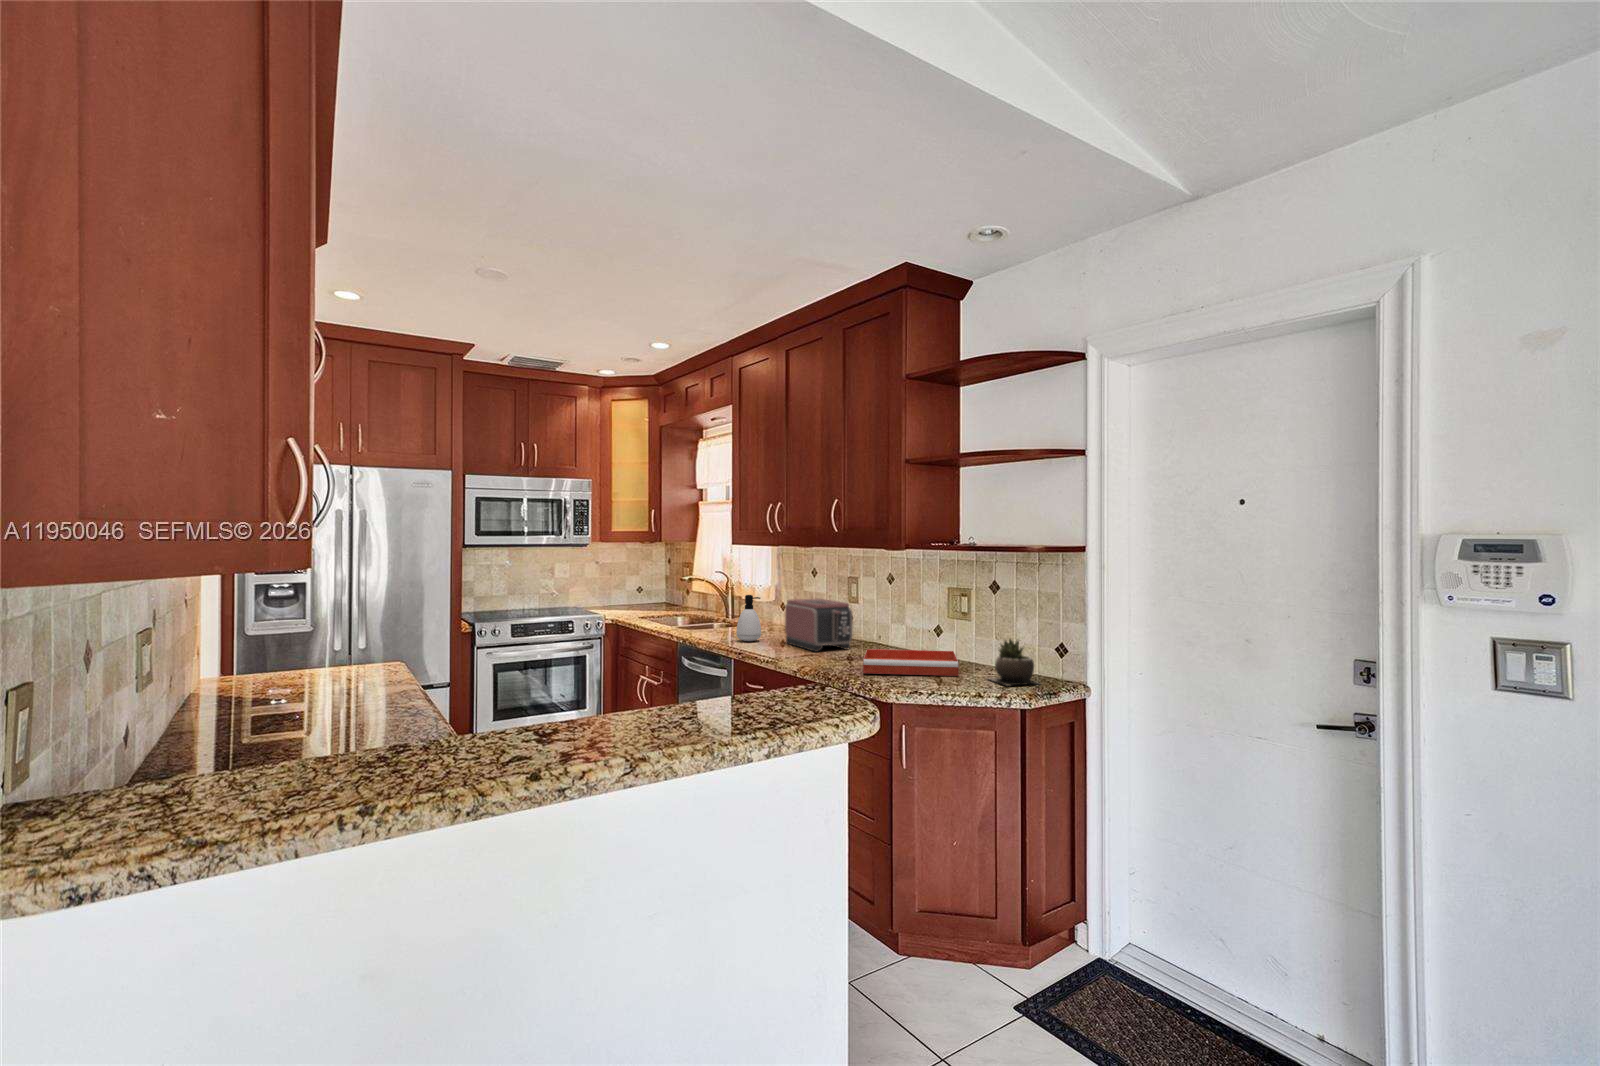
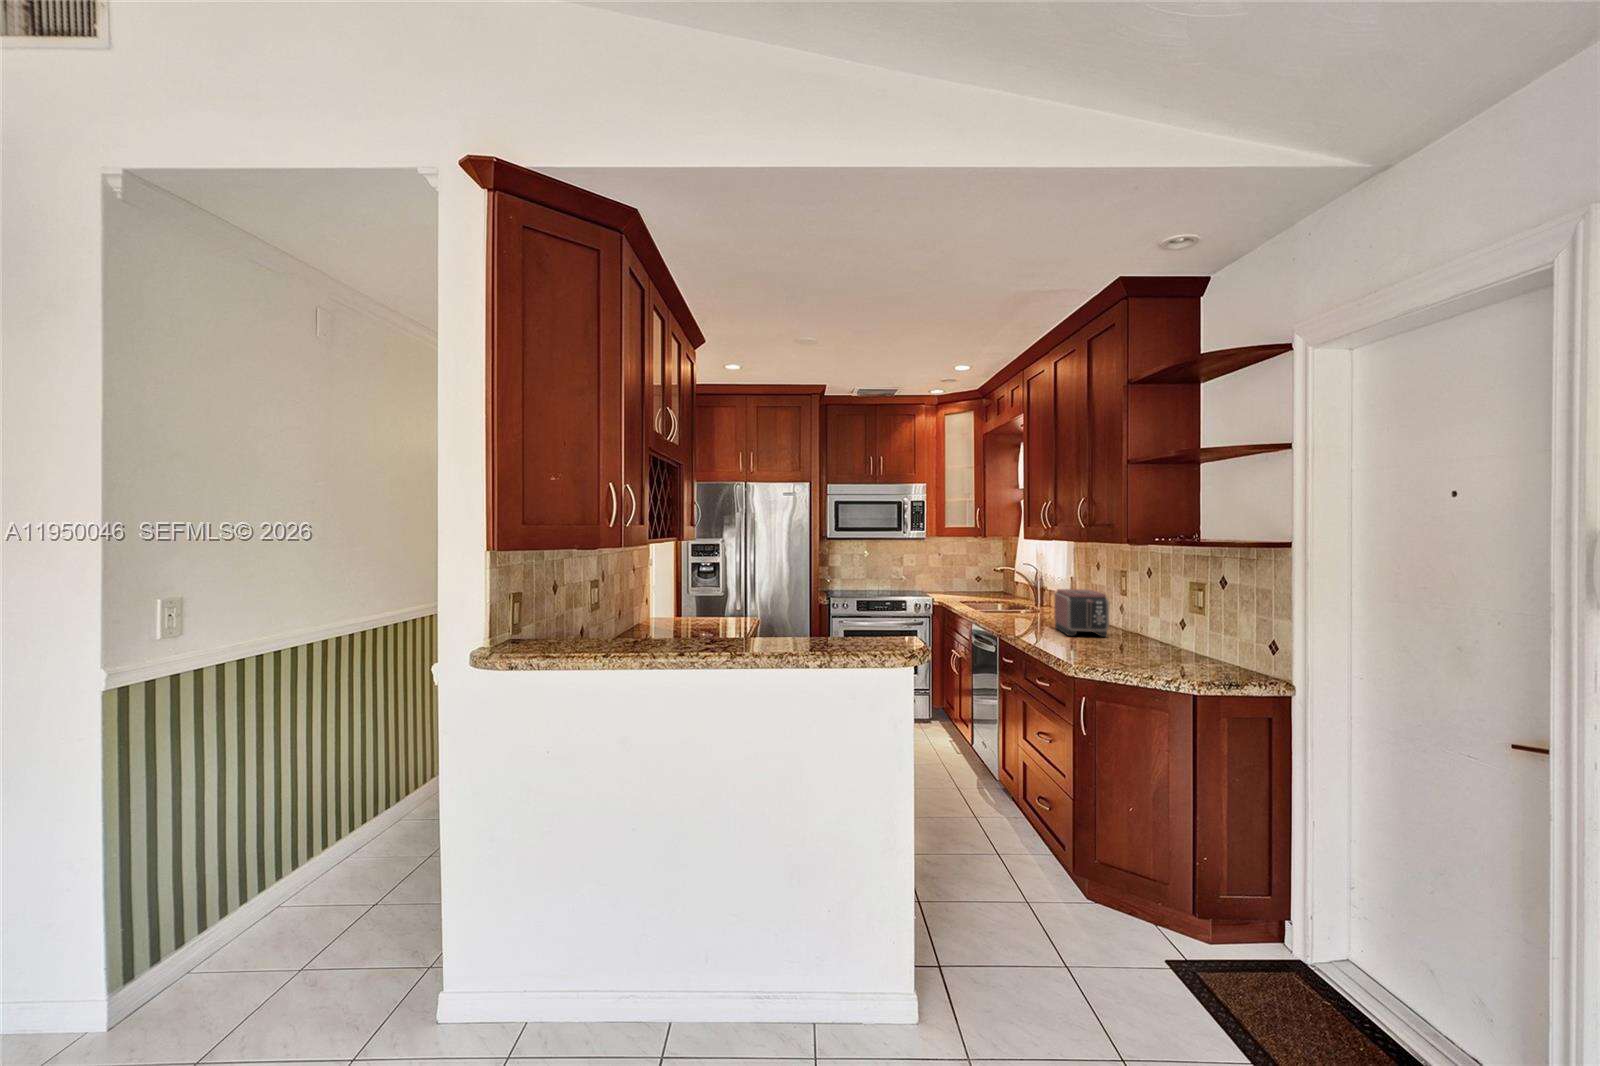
soap dispenser: present [737,595,761,641] -> none [1013,584,1036,624]
succulent plant: present [989,639,1038,686] -> none [1190,630,1242,677]
tray: present [863,649,959,676] -> none [1078,635,1188,664]

